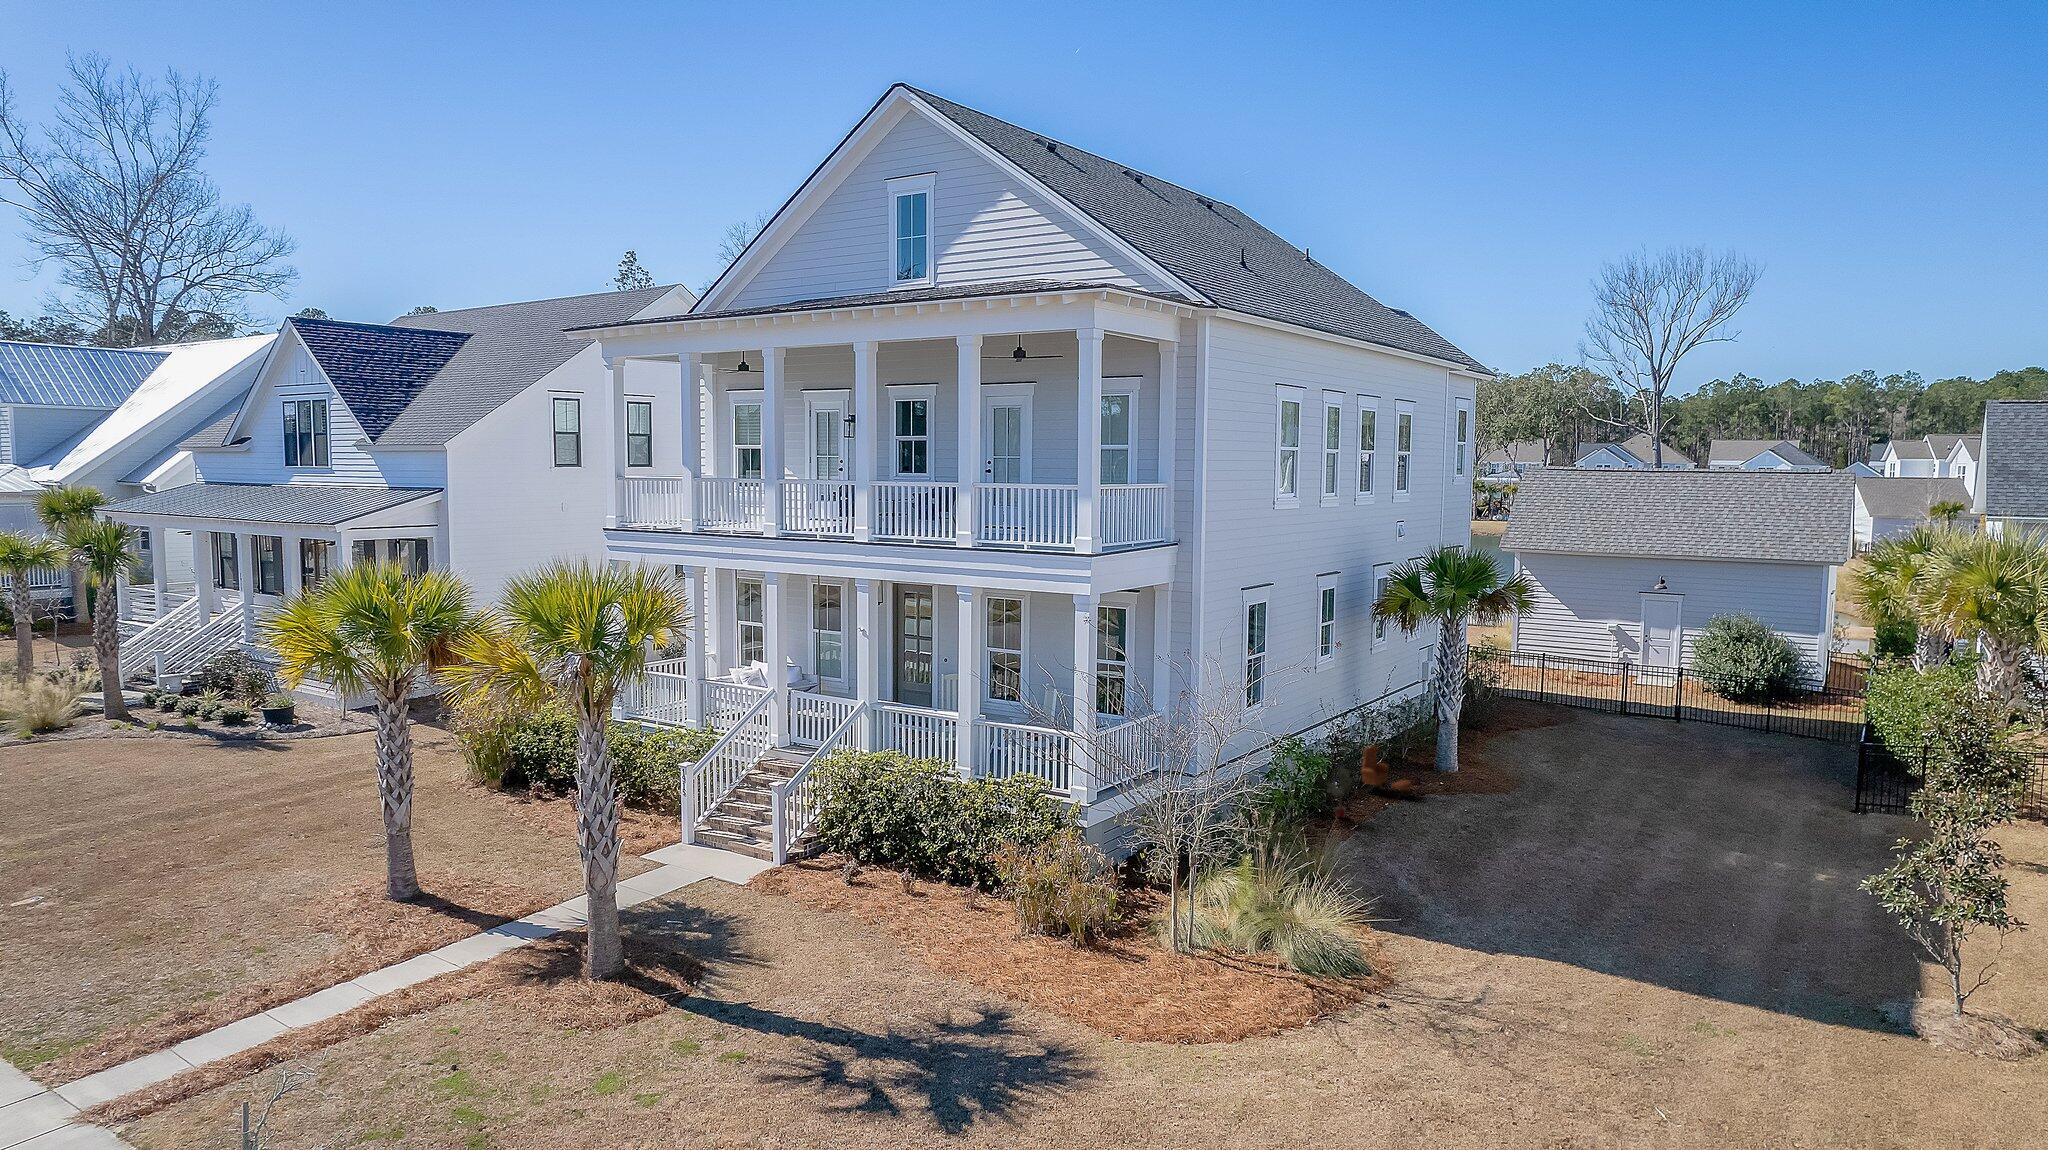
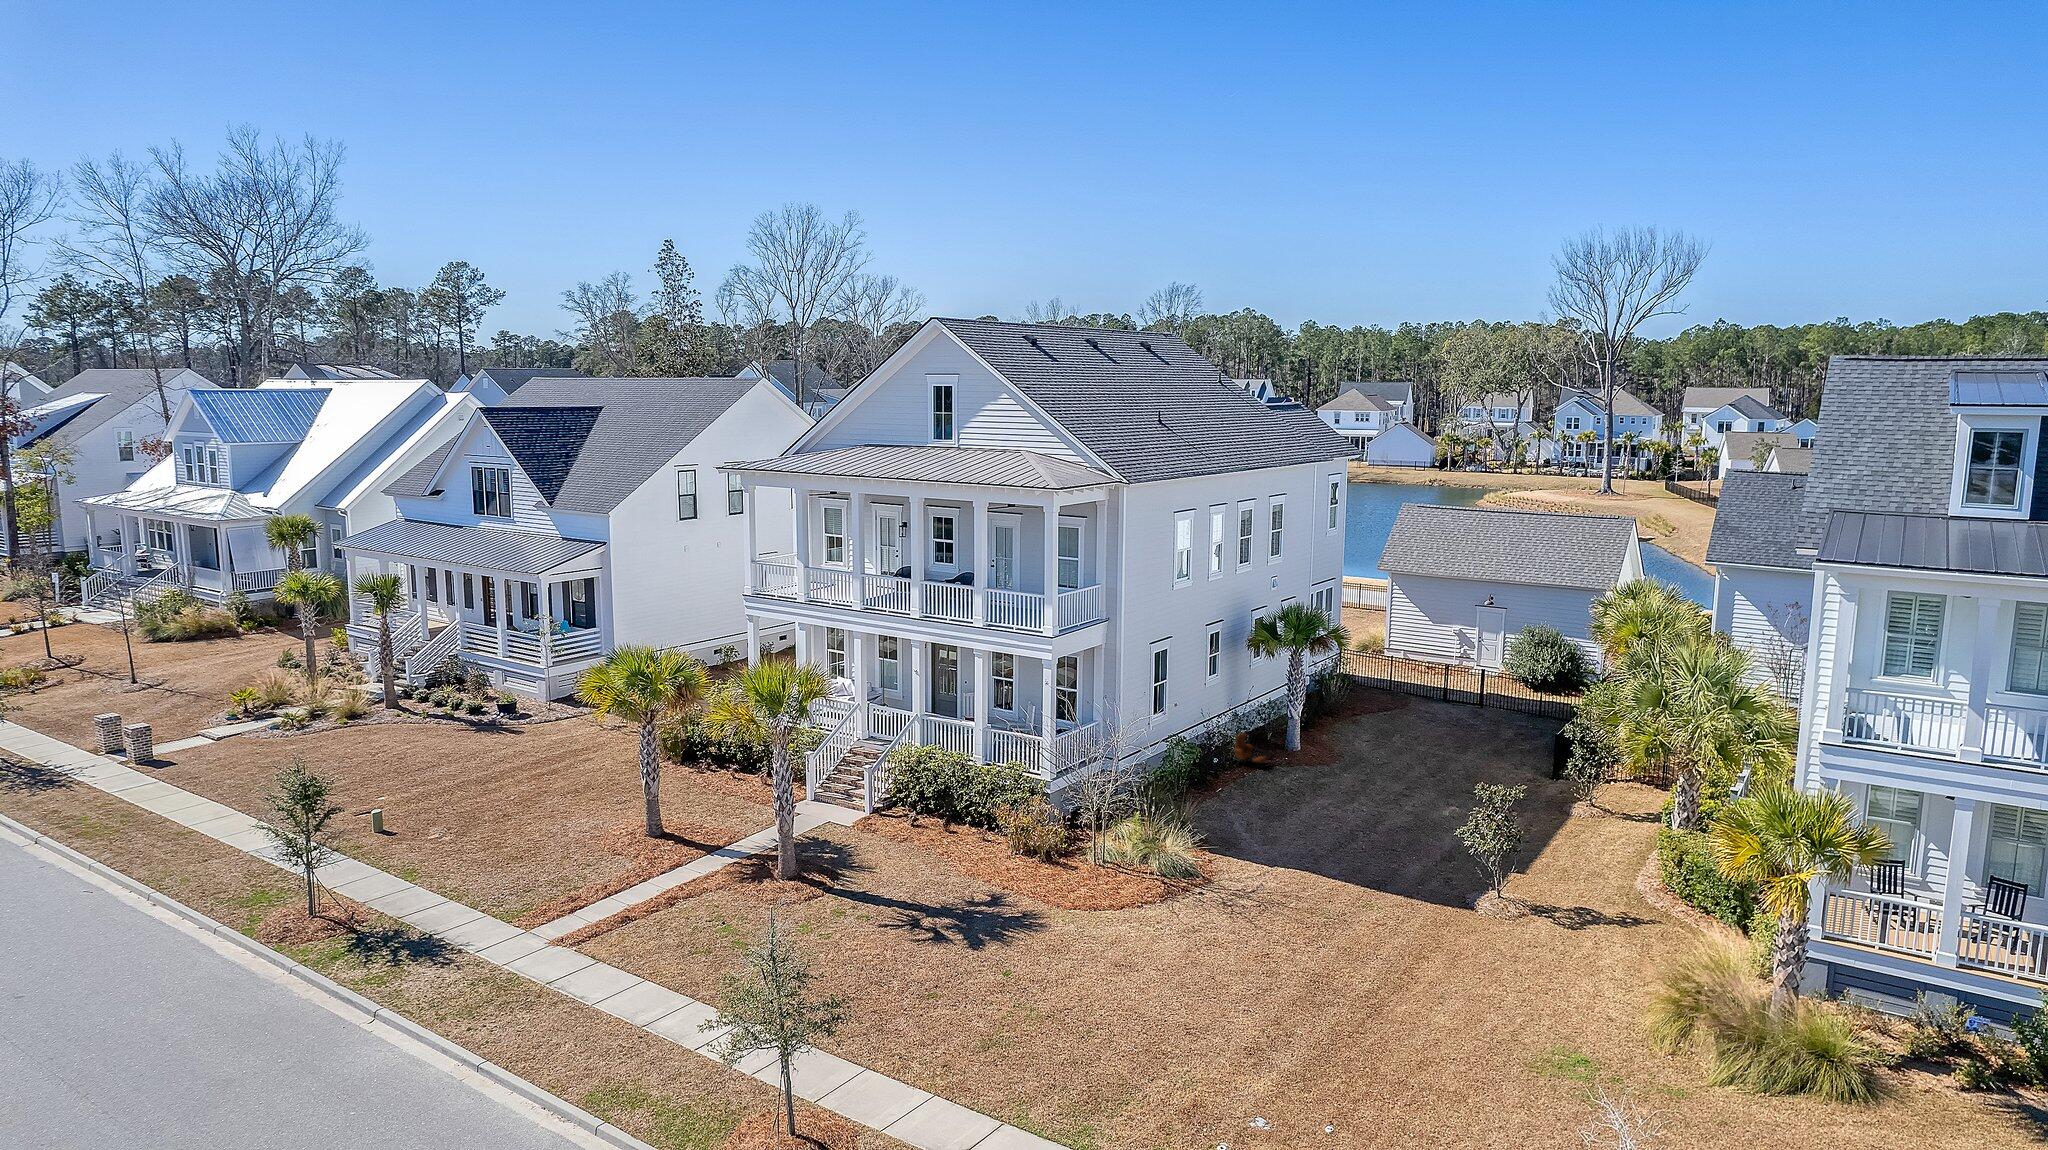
potted tree: present [1327,769,1352,818] -> present [938,791,960,825]

